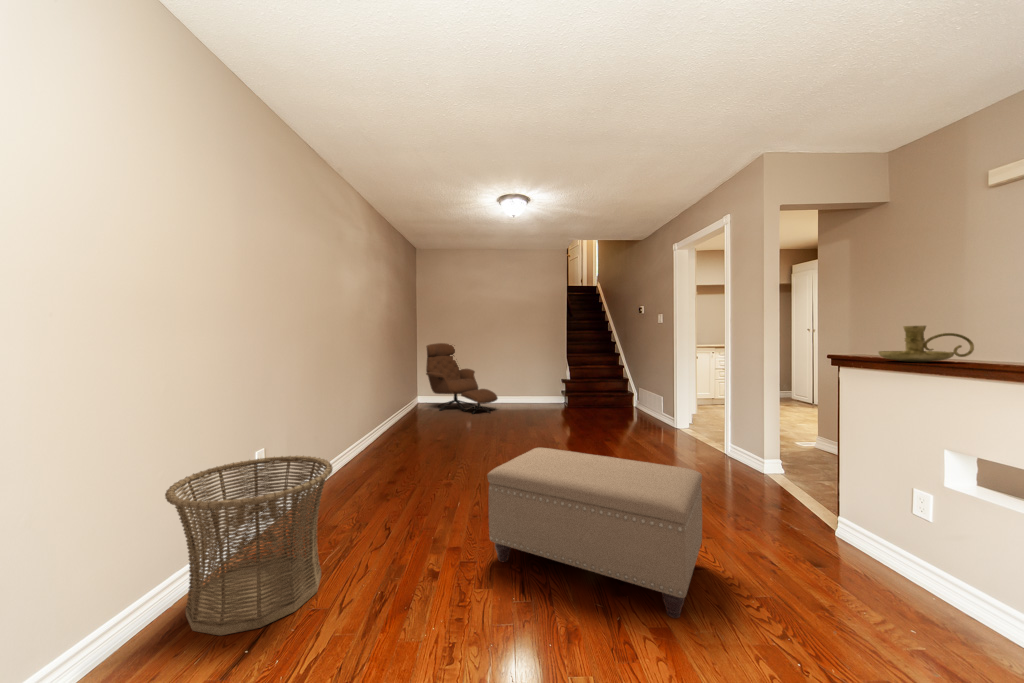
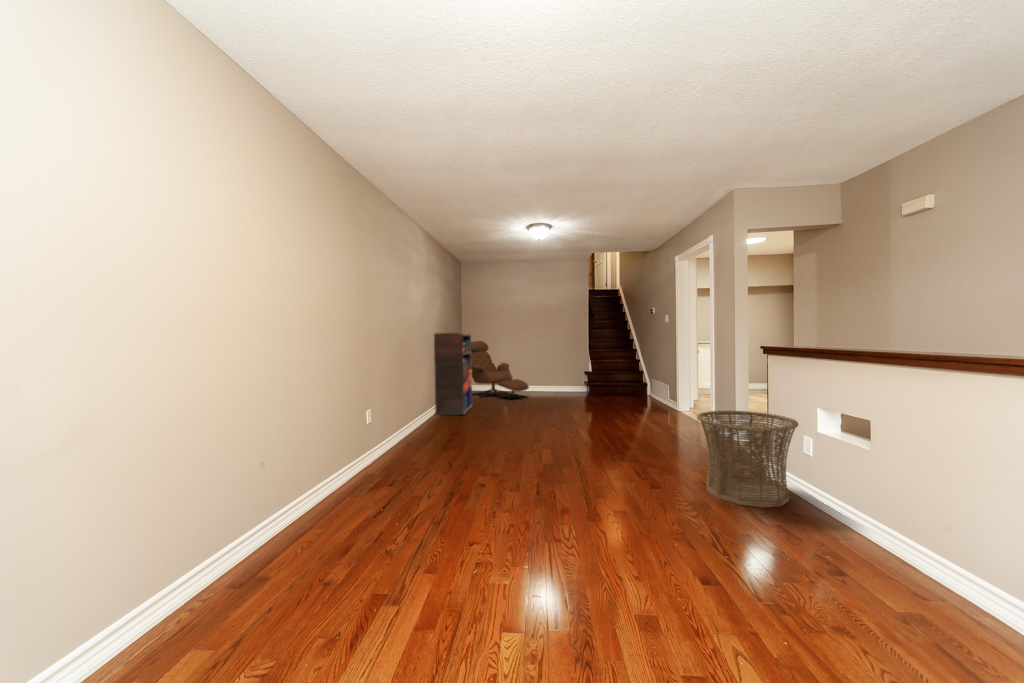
candle holder: present [879,326,974,362] -> none [780,325,833,349]
bookshelf: none [380,334,429,438] -> present [434,333,472,415]
ottoman: present [487,448,702,618] -> none [517,411,662,507]
basket: present [165,456,333,635] -> present [697,410,798,508]

